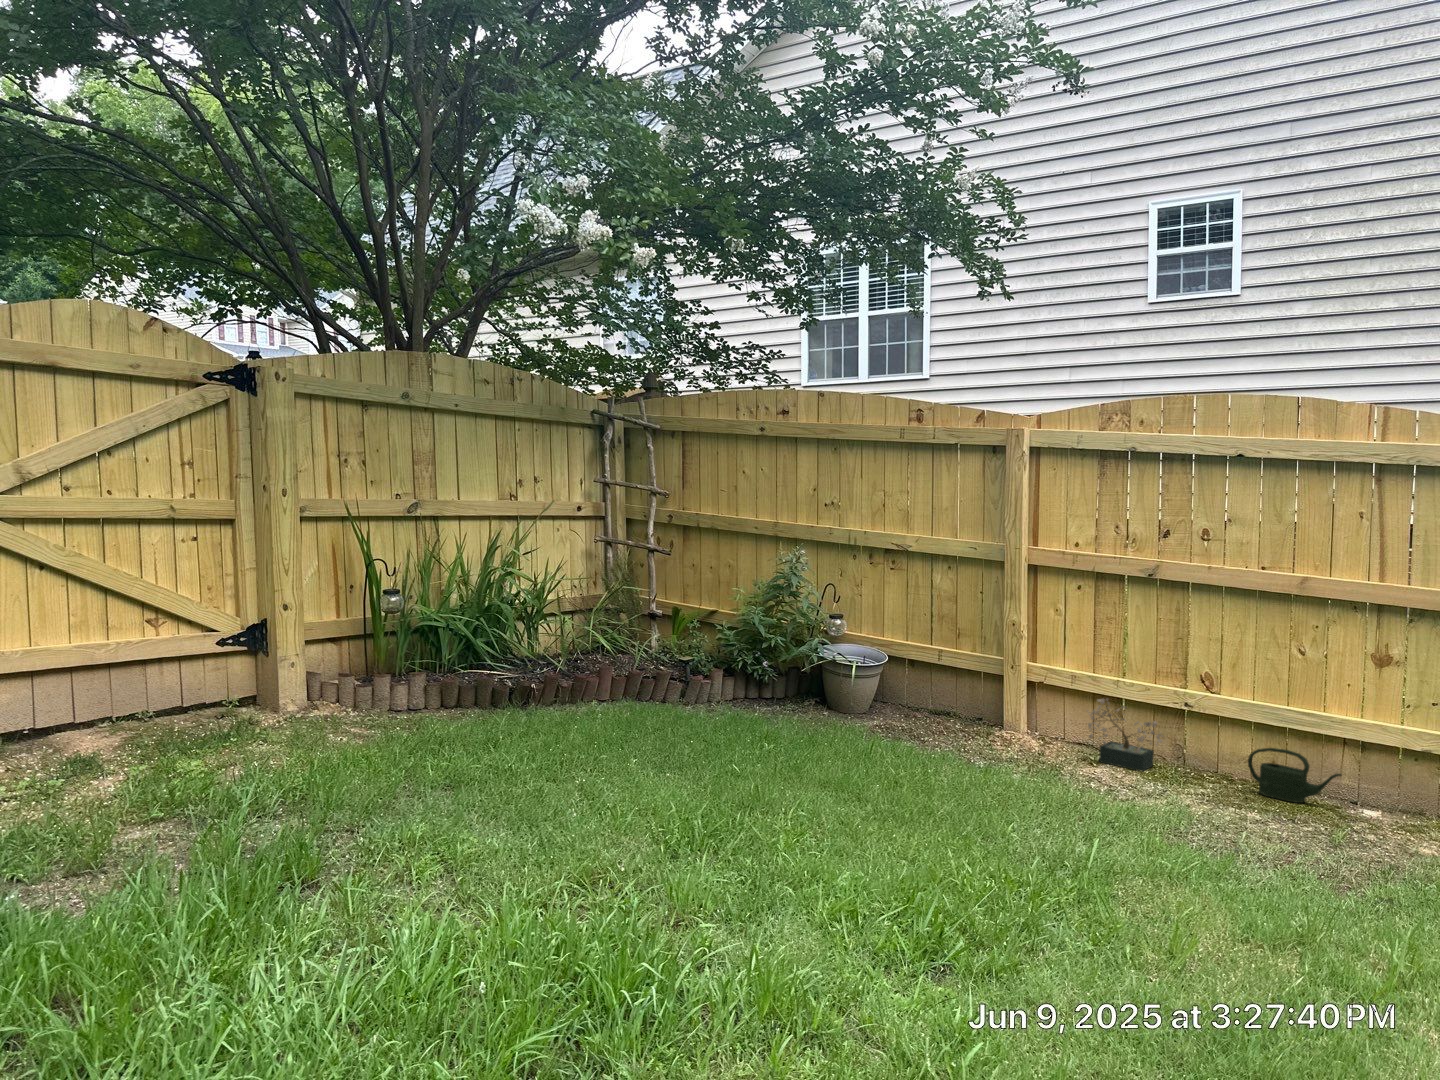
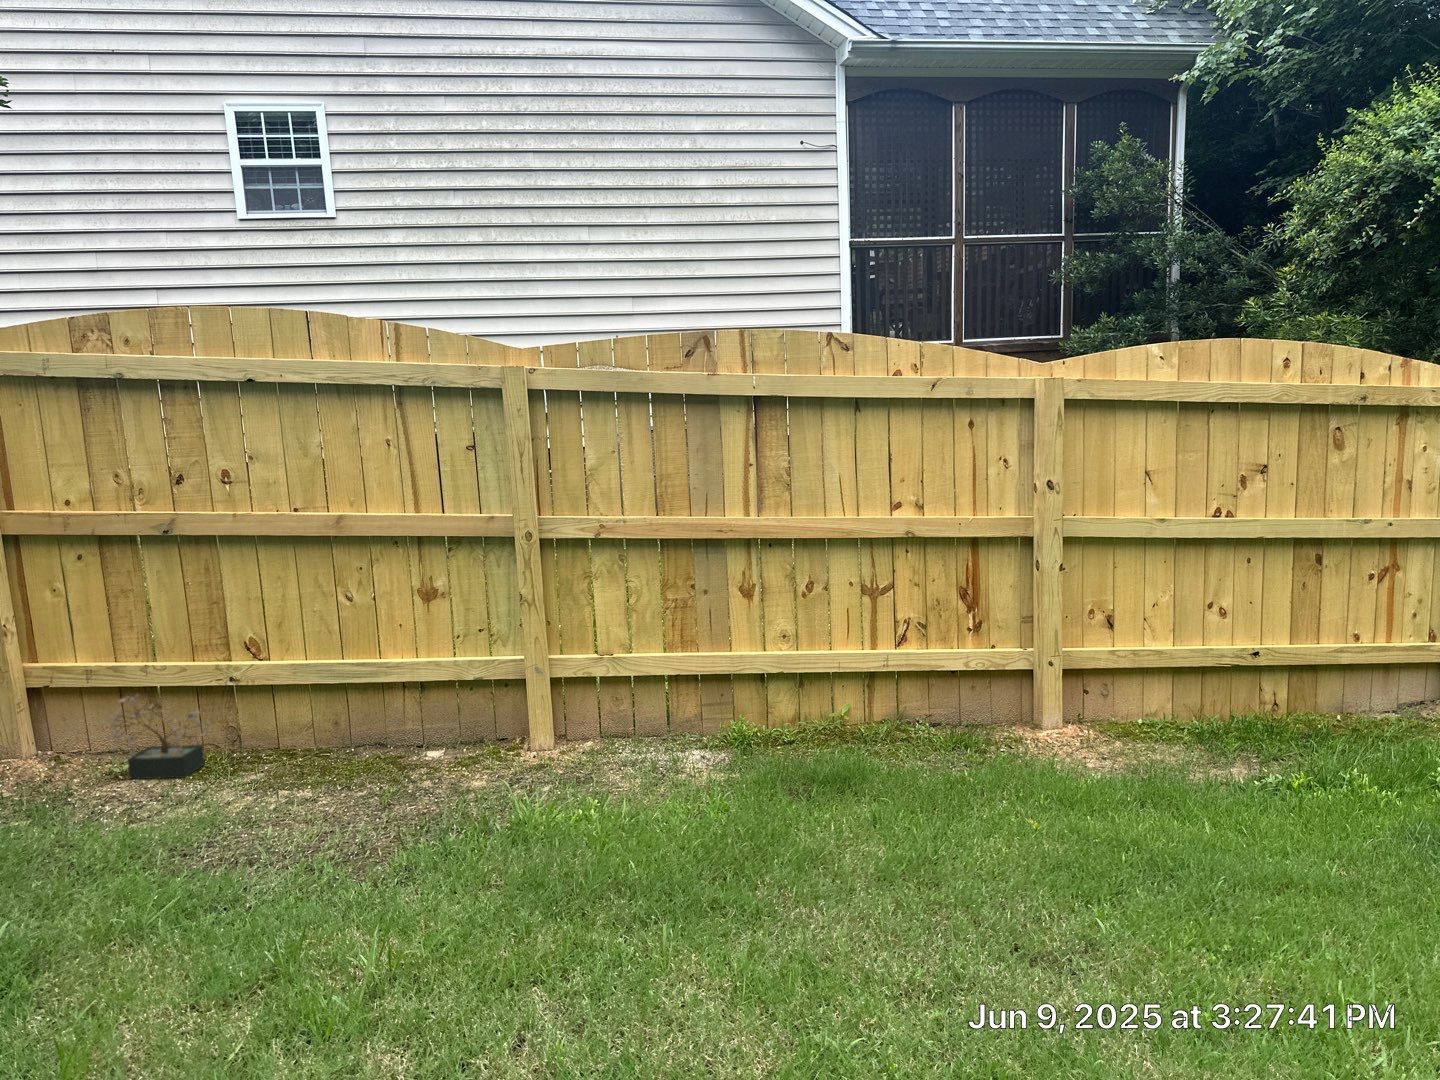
watering can: present [1248,748,1342,803] -> none [304,712,398,770]

